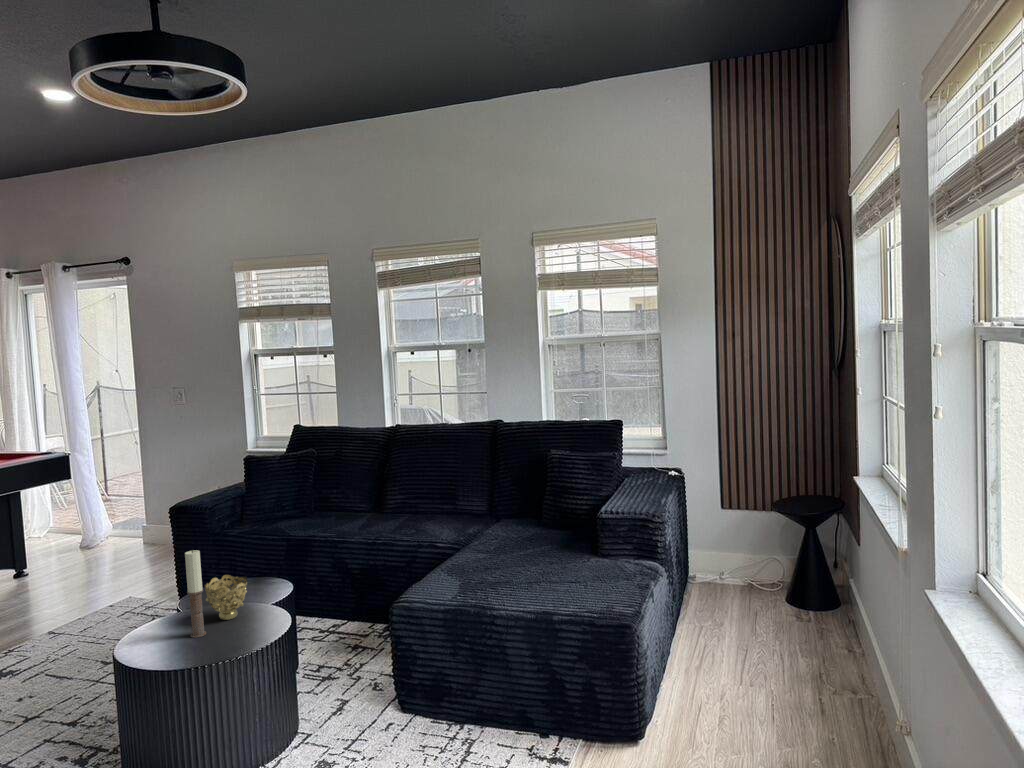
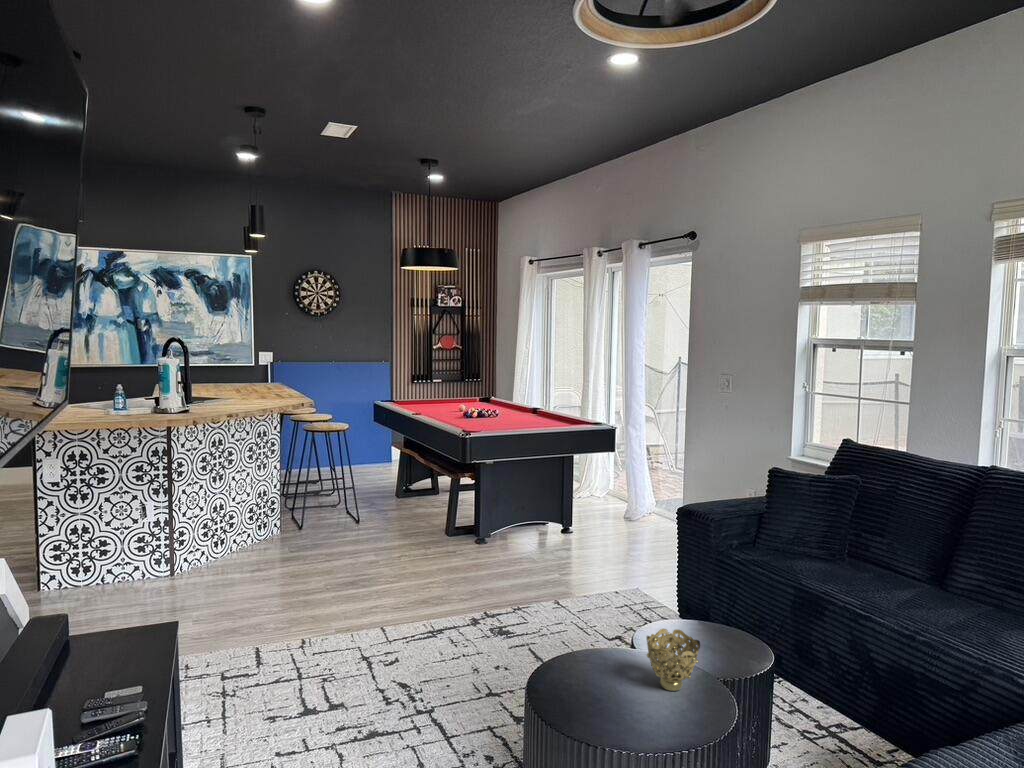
candle: present [185,550,206,638] -> none [615,592,637,705]

